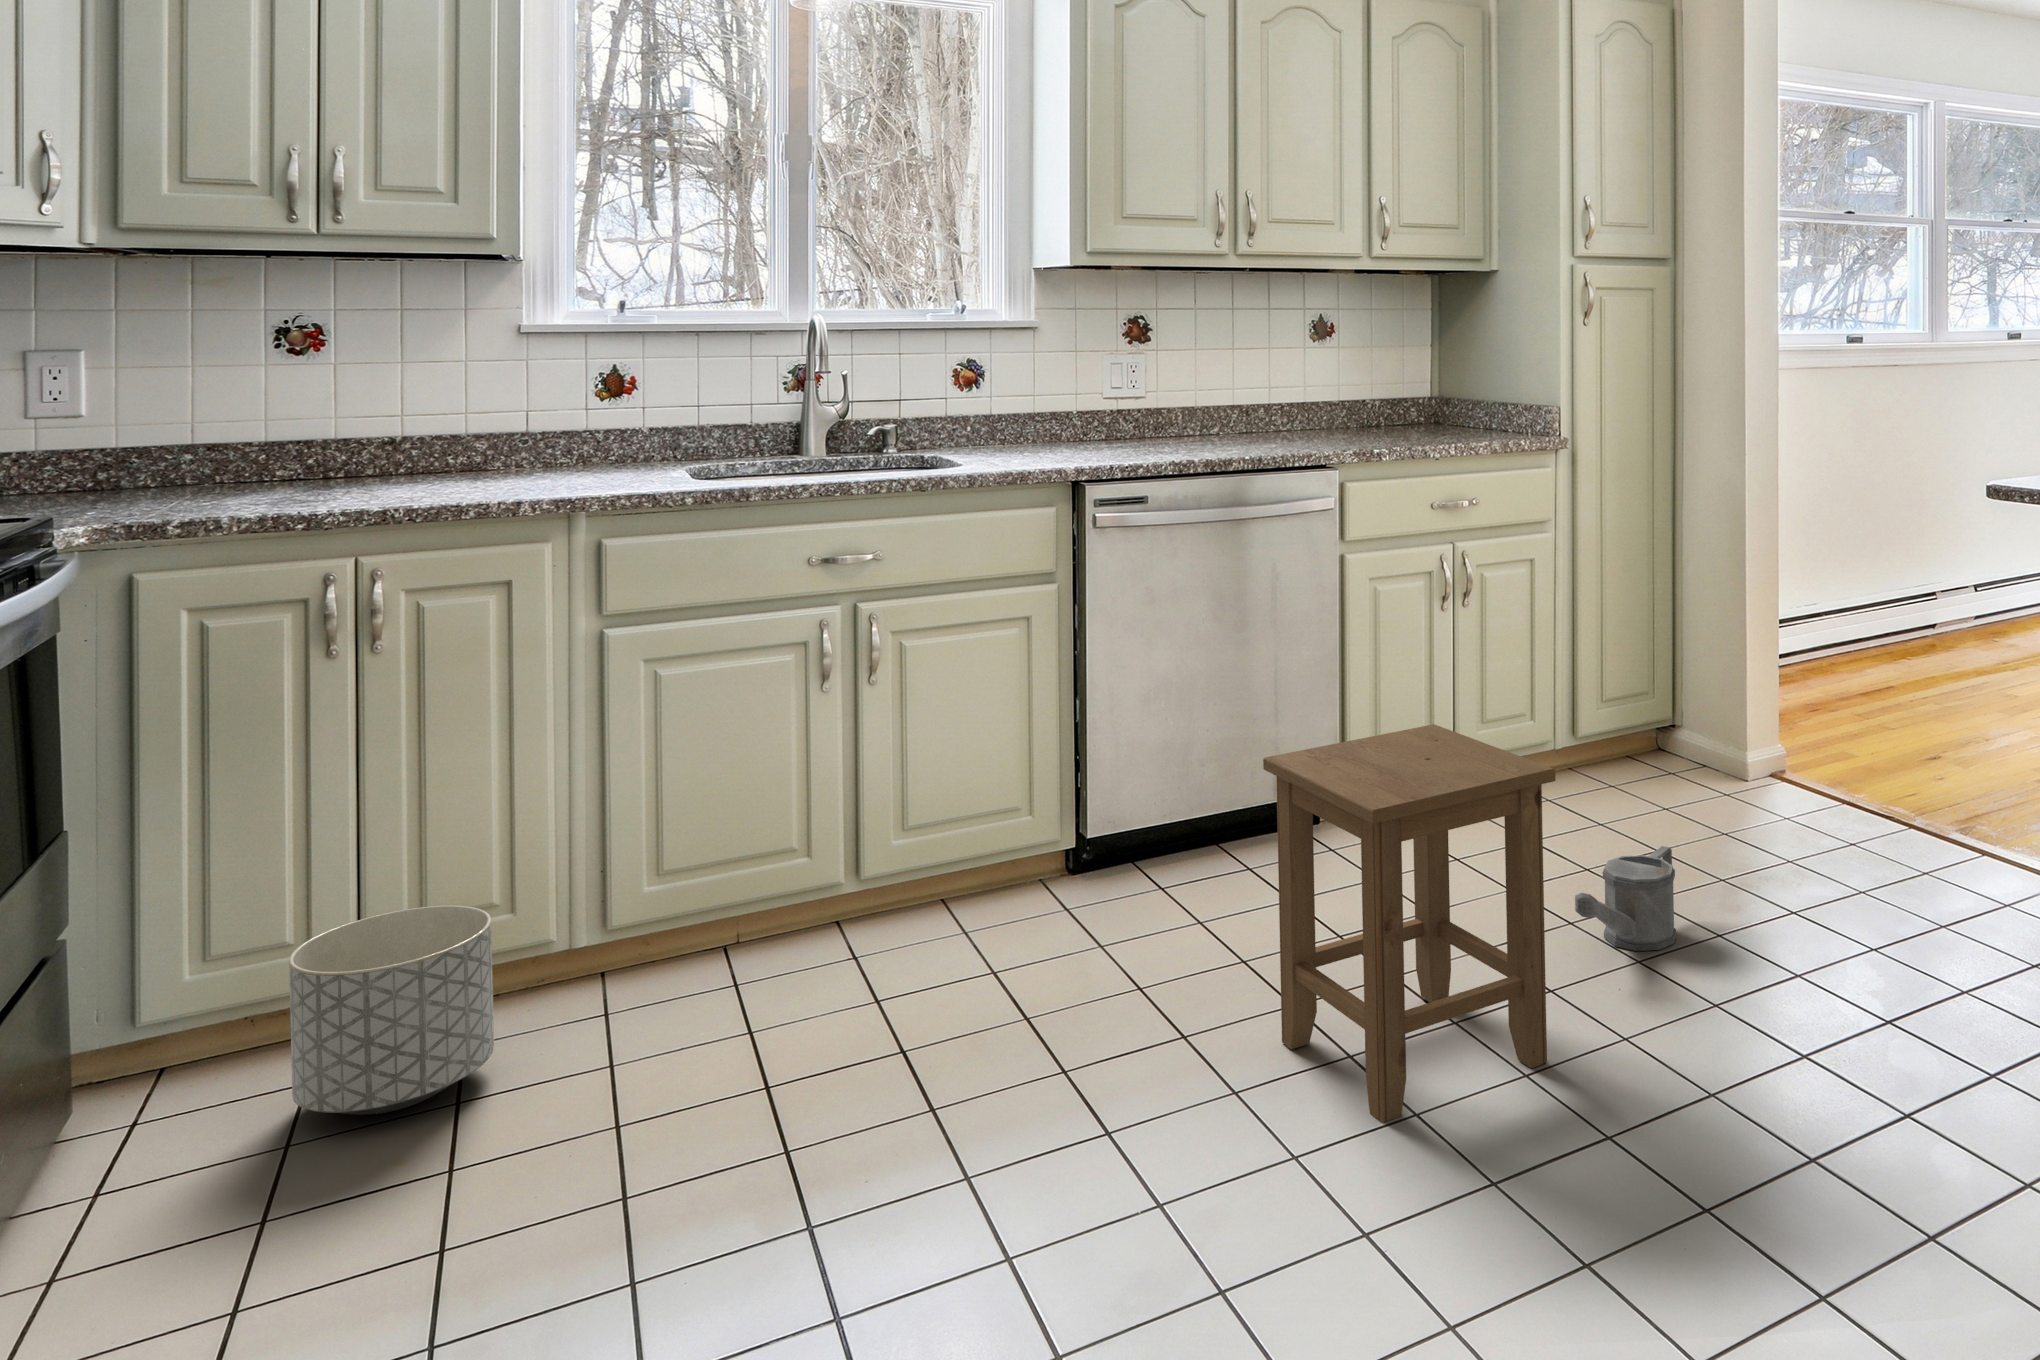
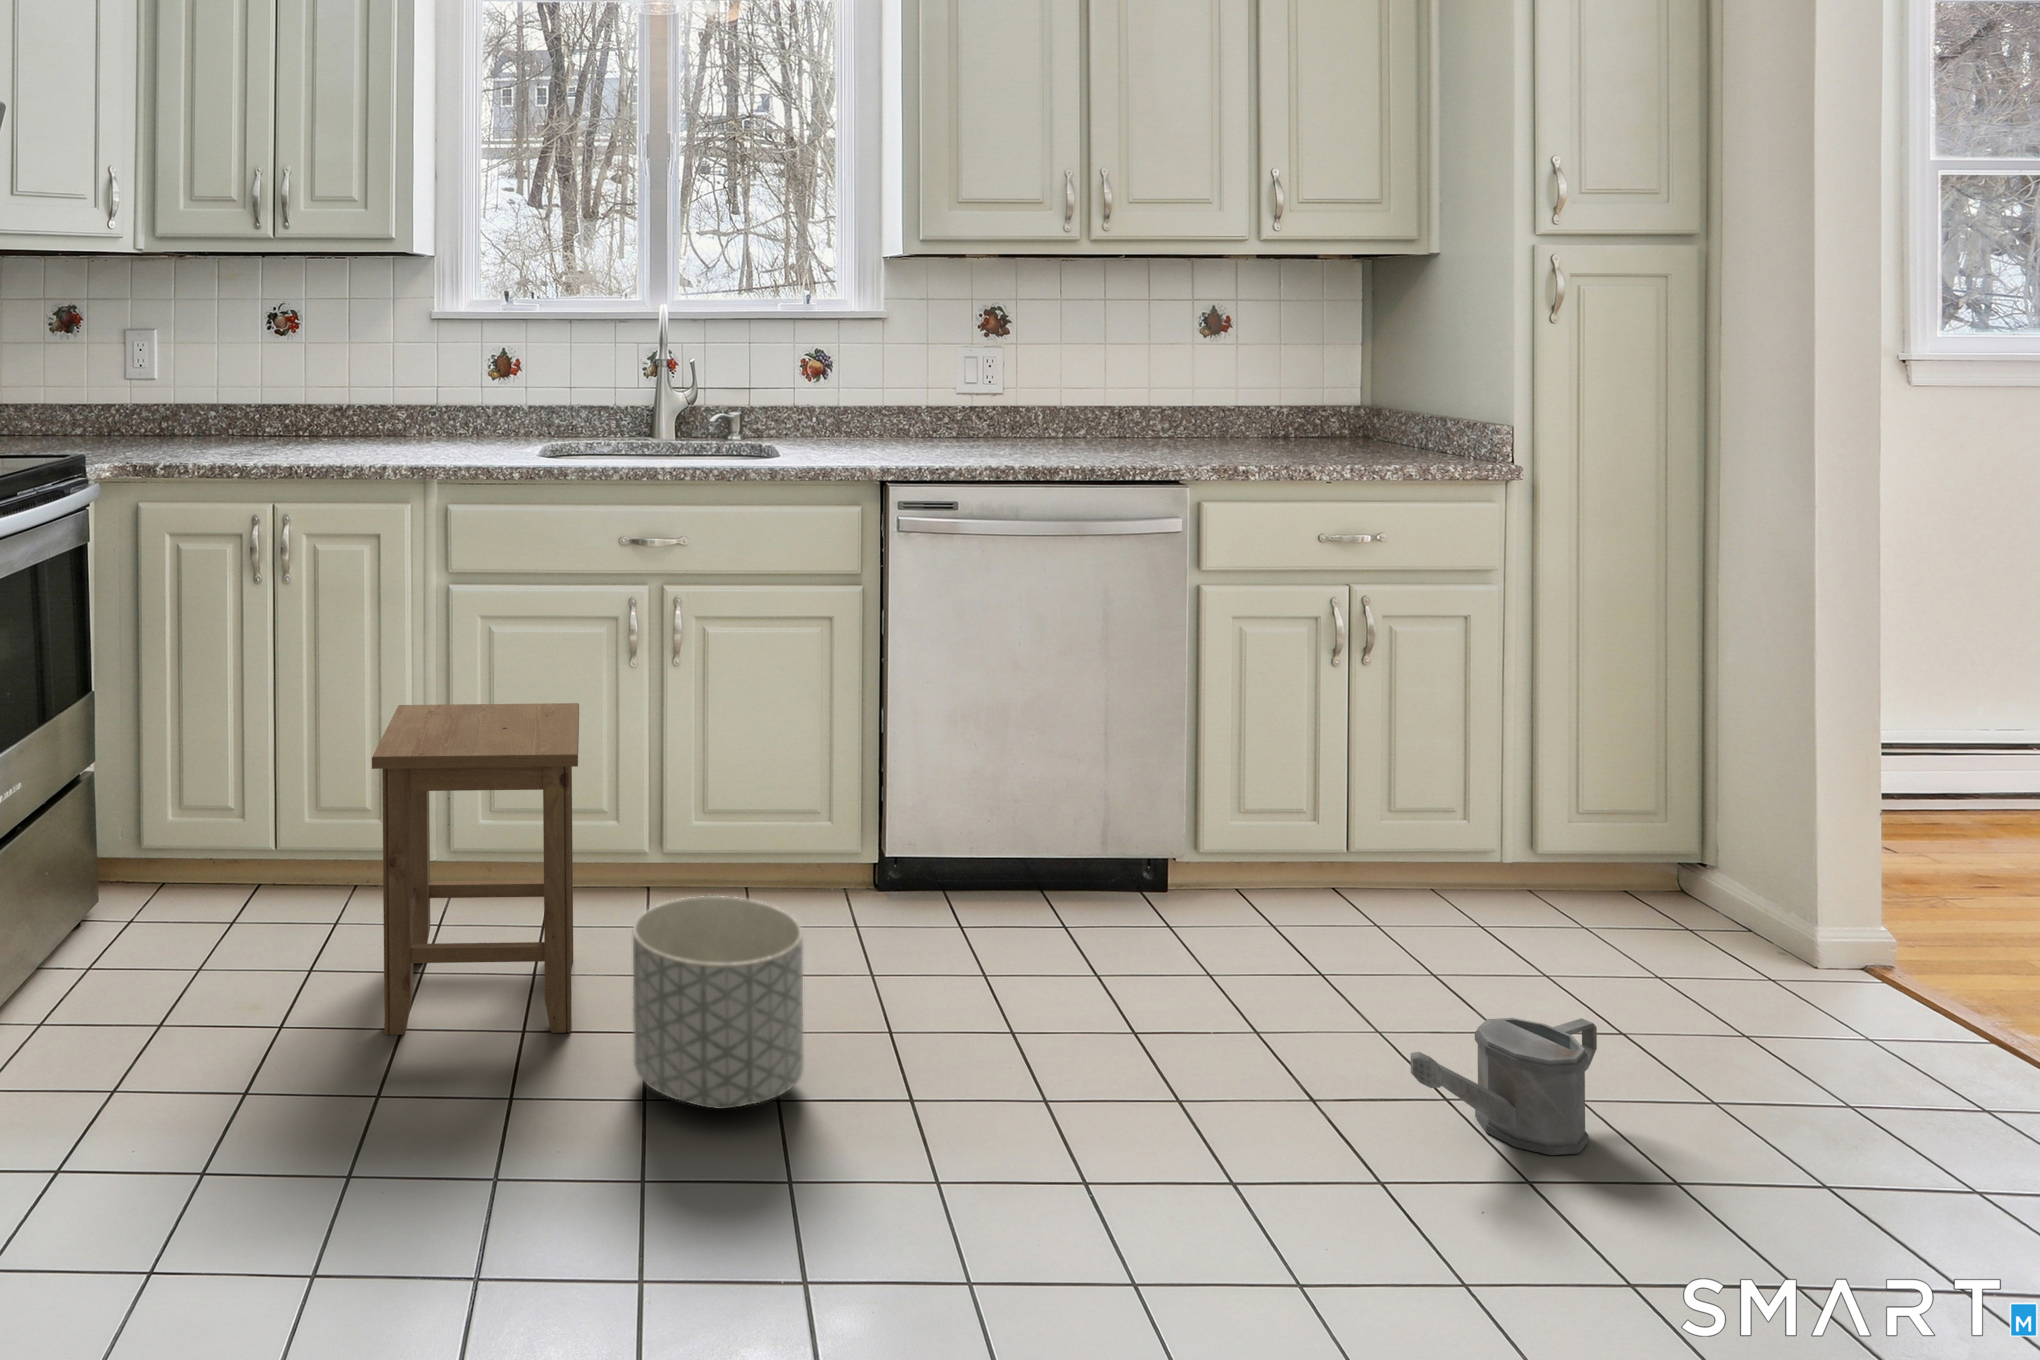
stool: present [1263,724,1556,1123] -> present [372,703,579,1035]
planter: present [289,906,494,1115] -> present [633,896,803,1109]

